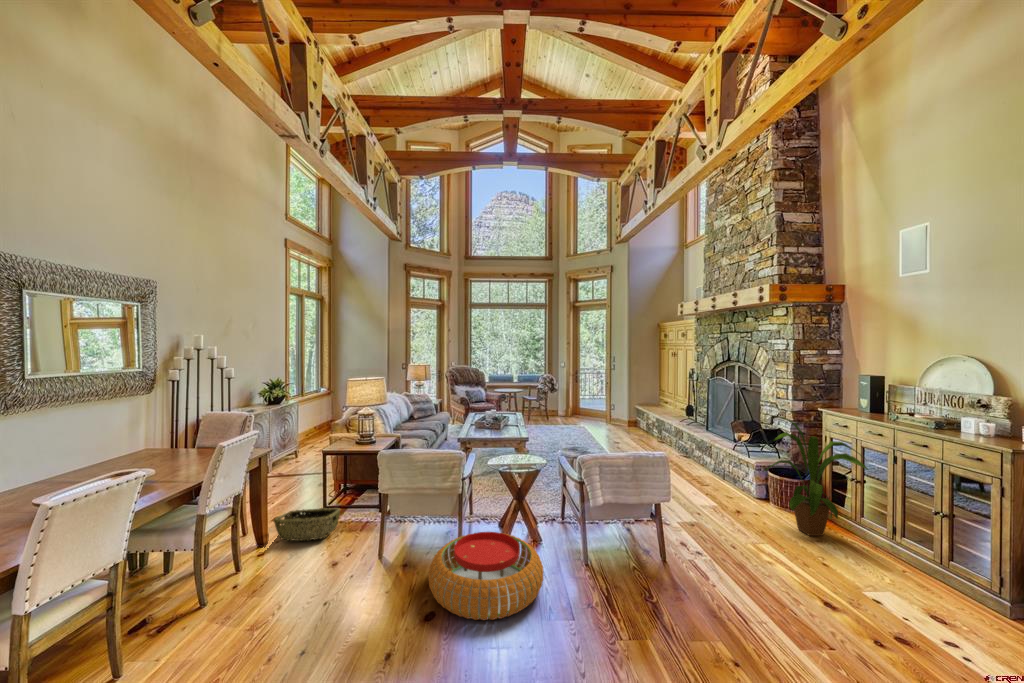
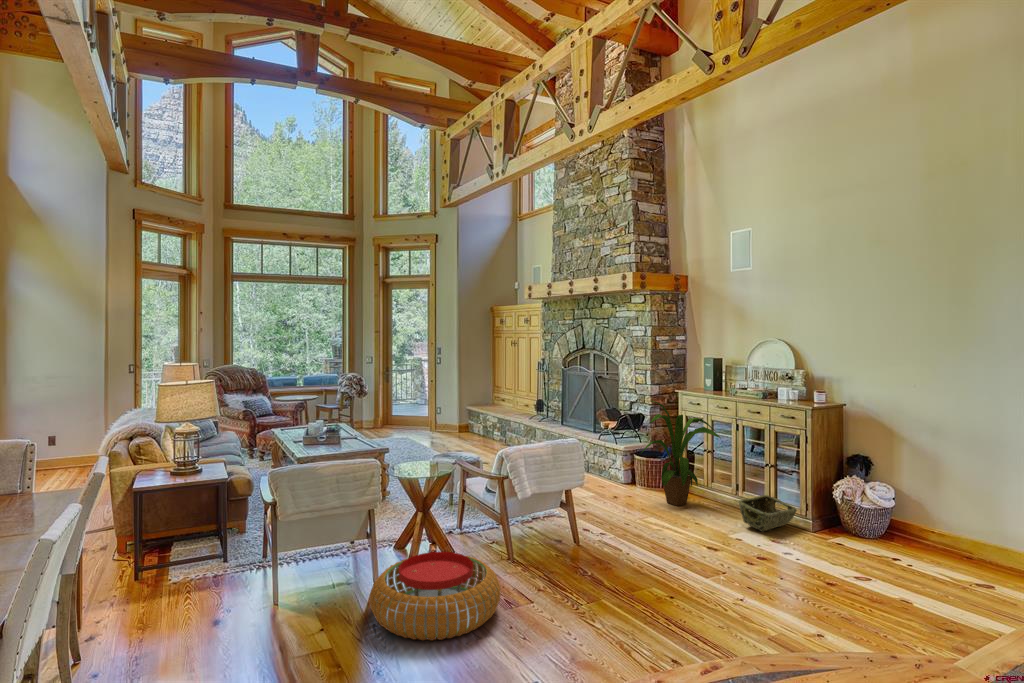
woven basket: present [273,508,340,541] -> present [738,495,797,531]

